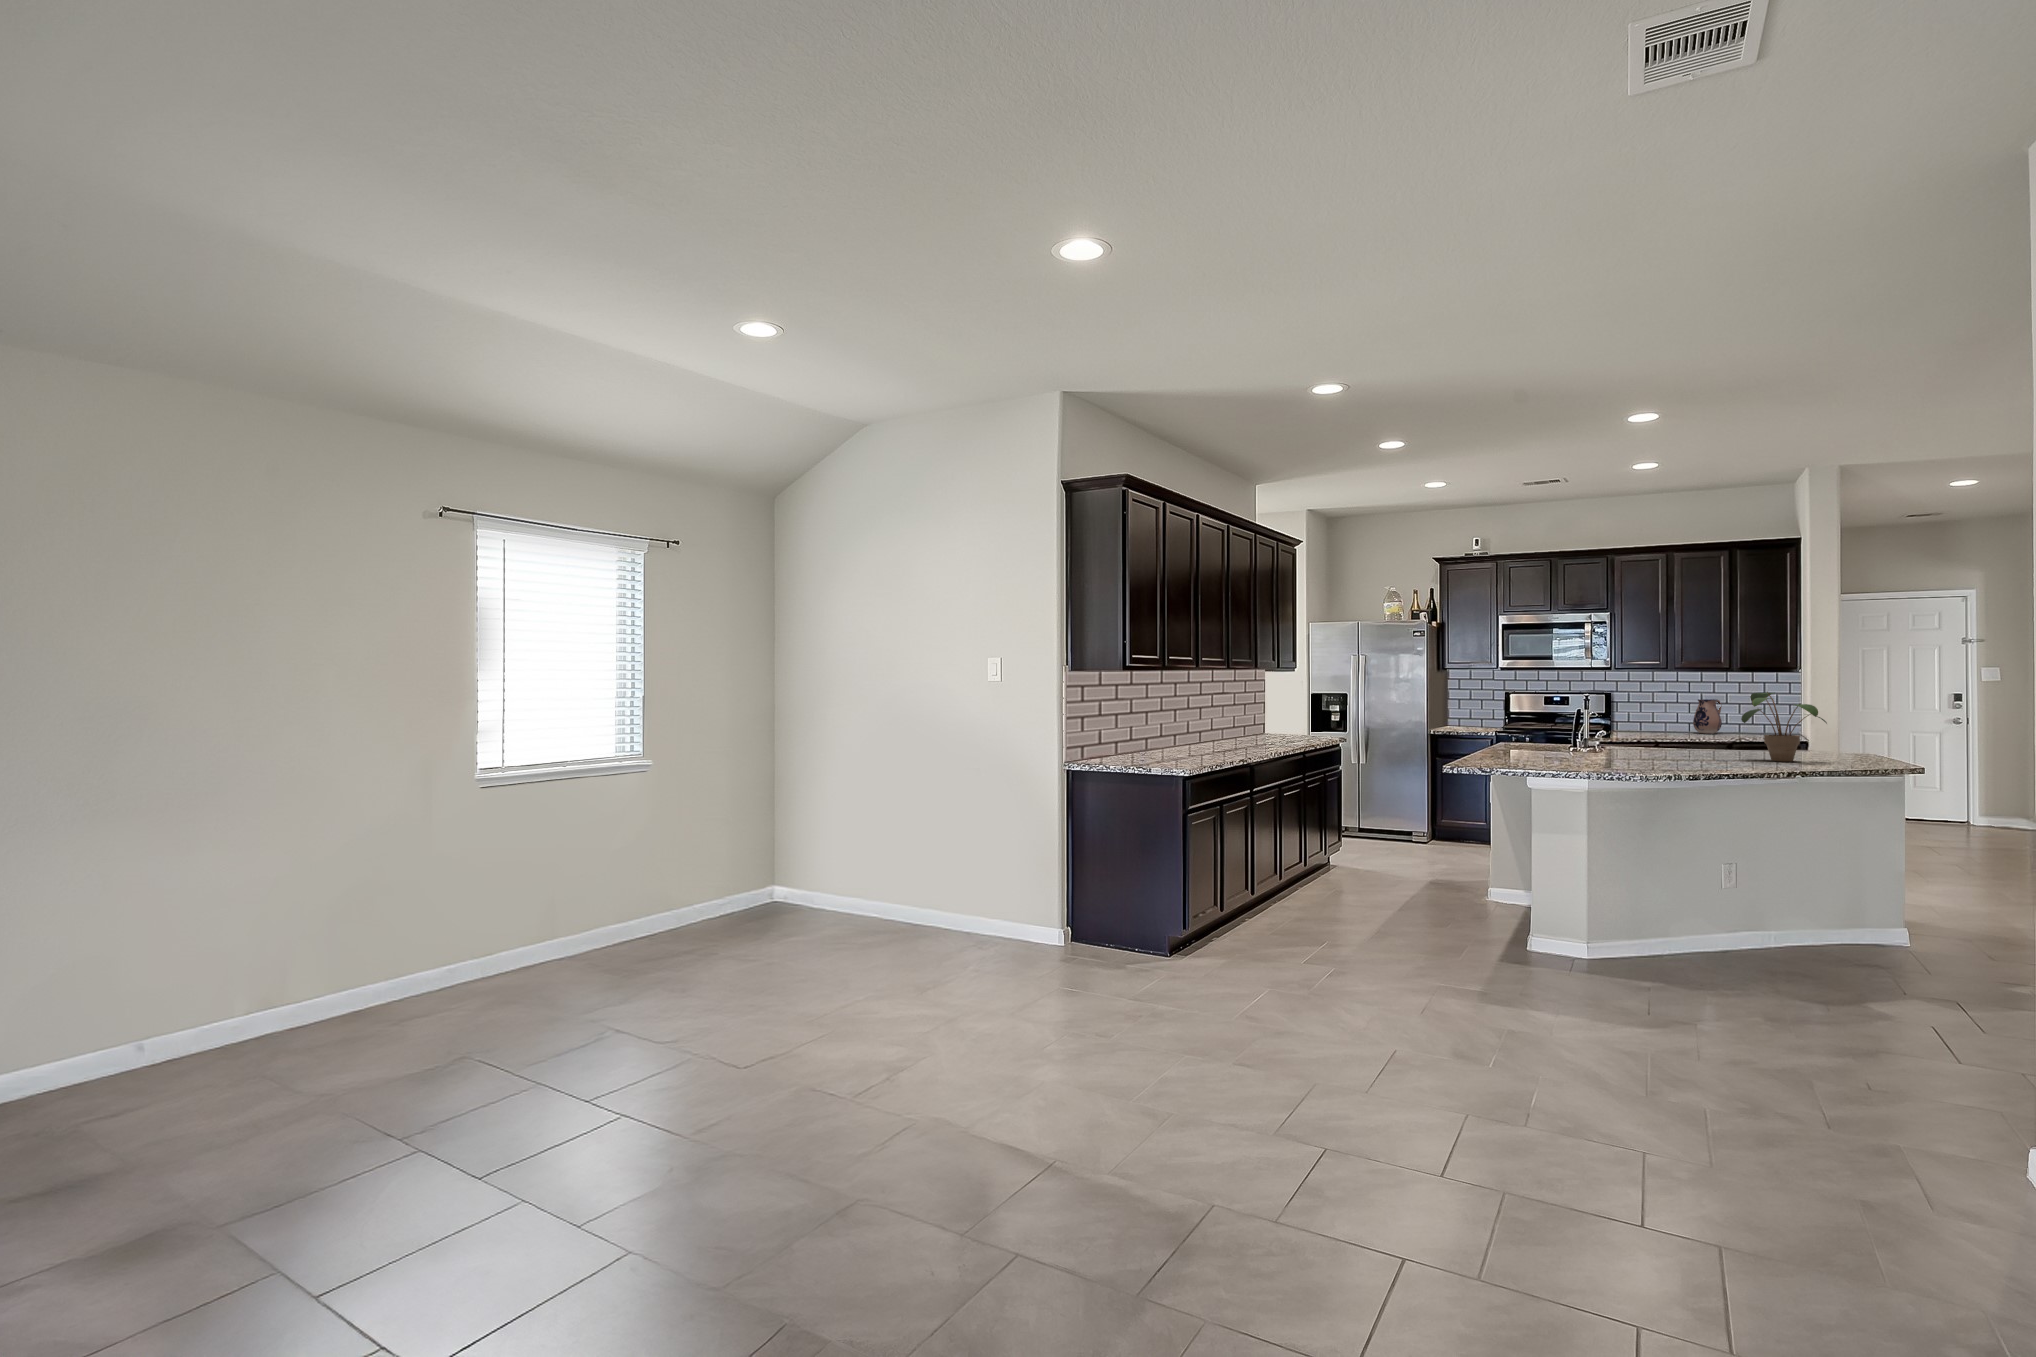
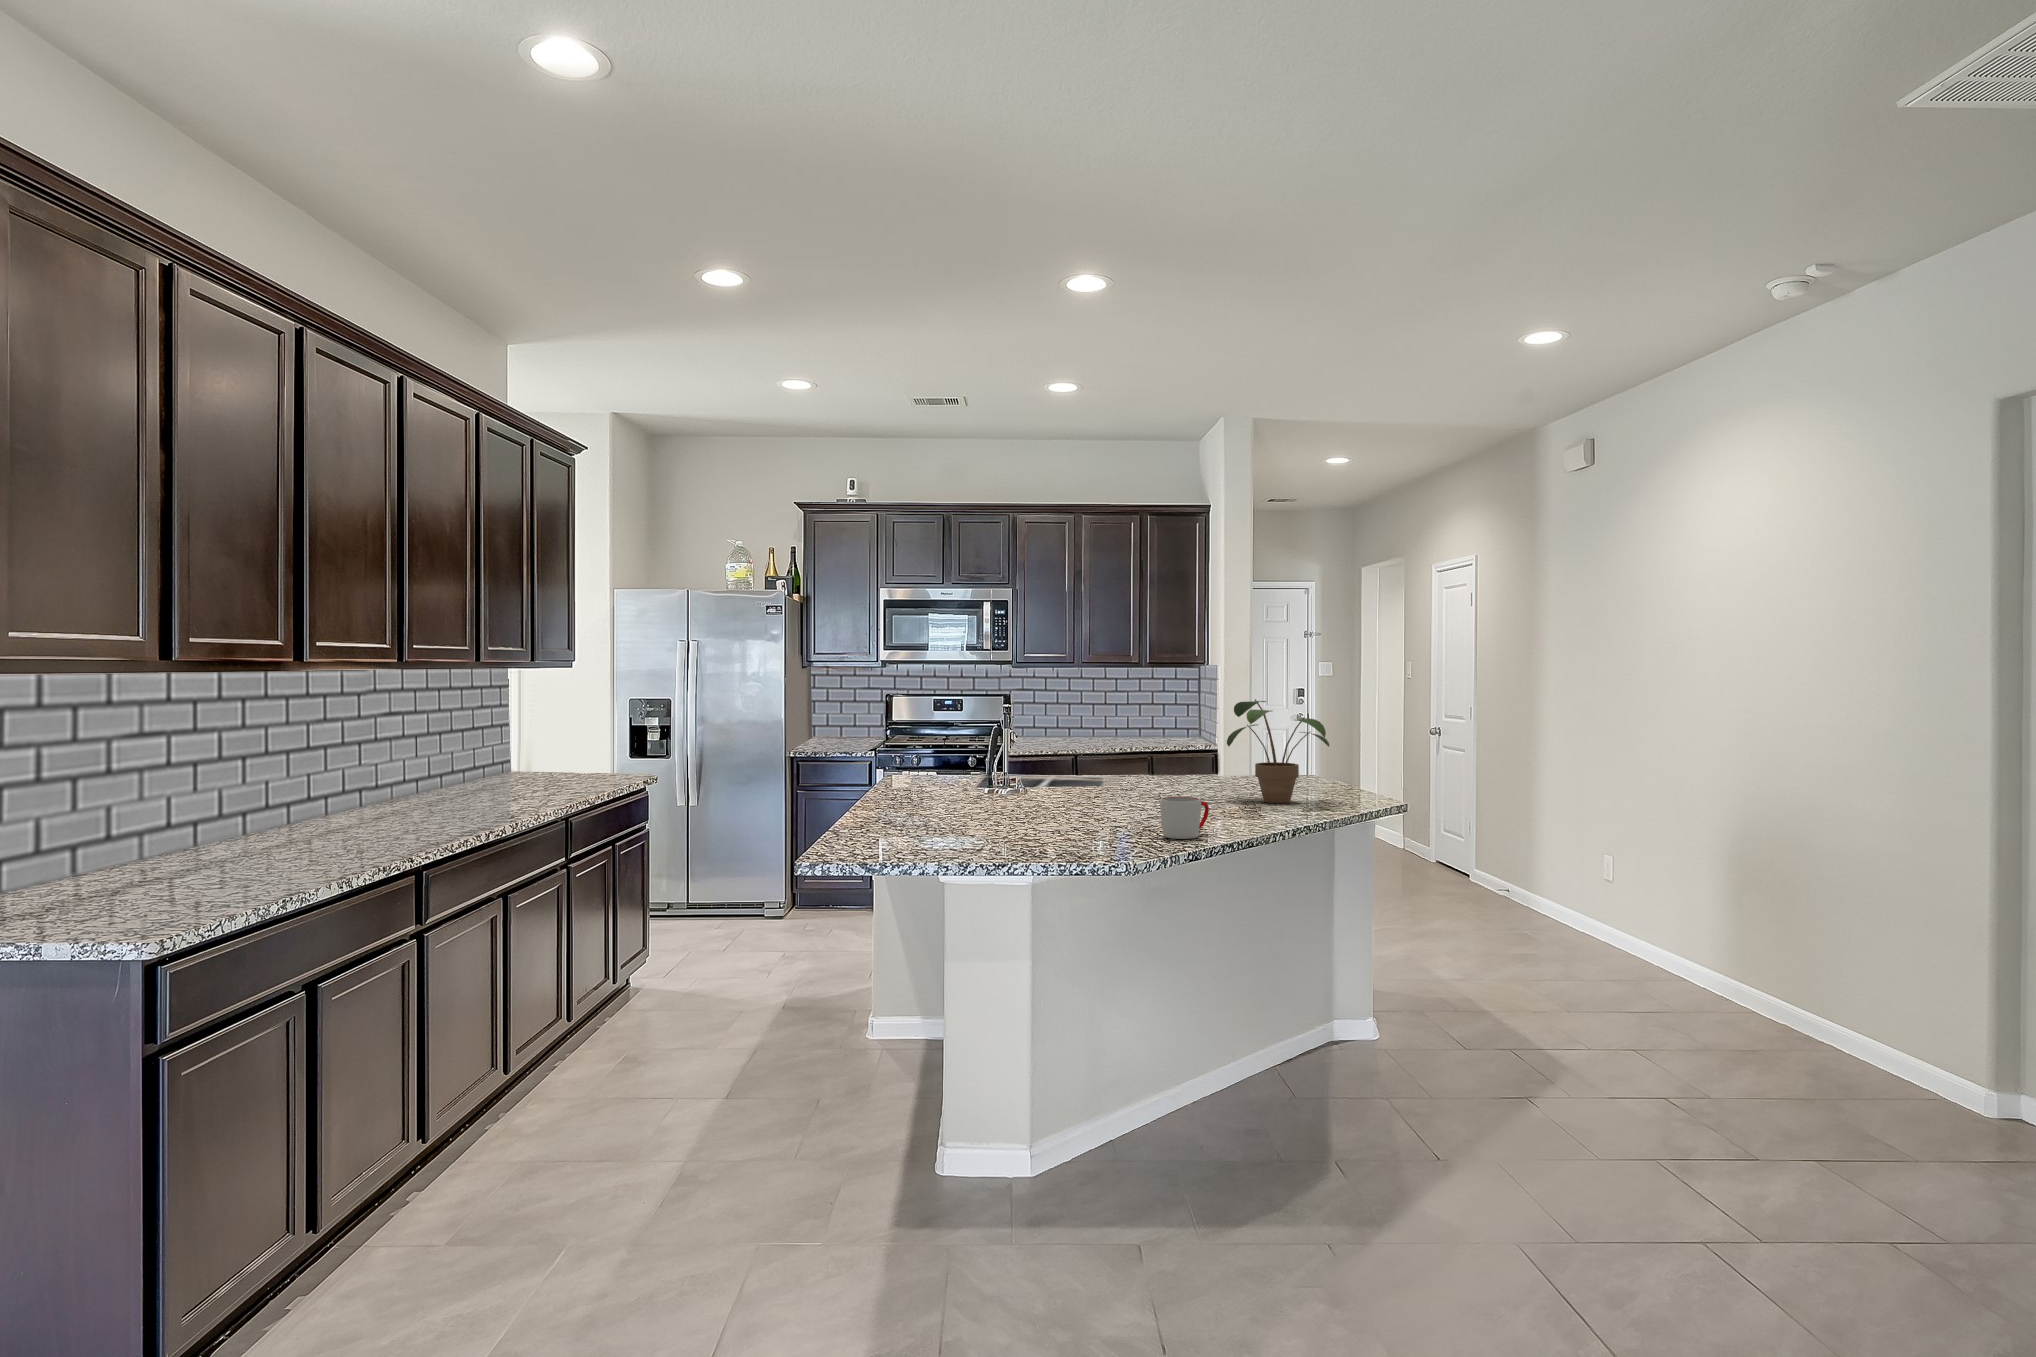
ceramic pitcher: present [1693,699,1722,734] -> none [1098,699,1127,742]
mug: none [1662,745,1698,769] -> present [1160,797,1209,839]

